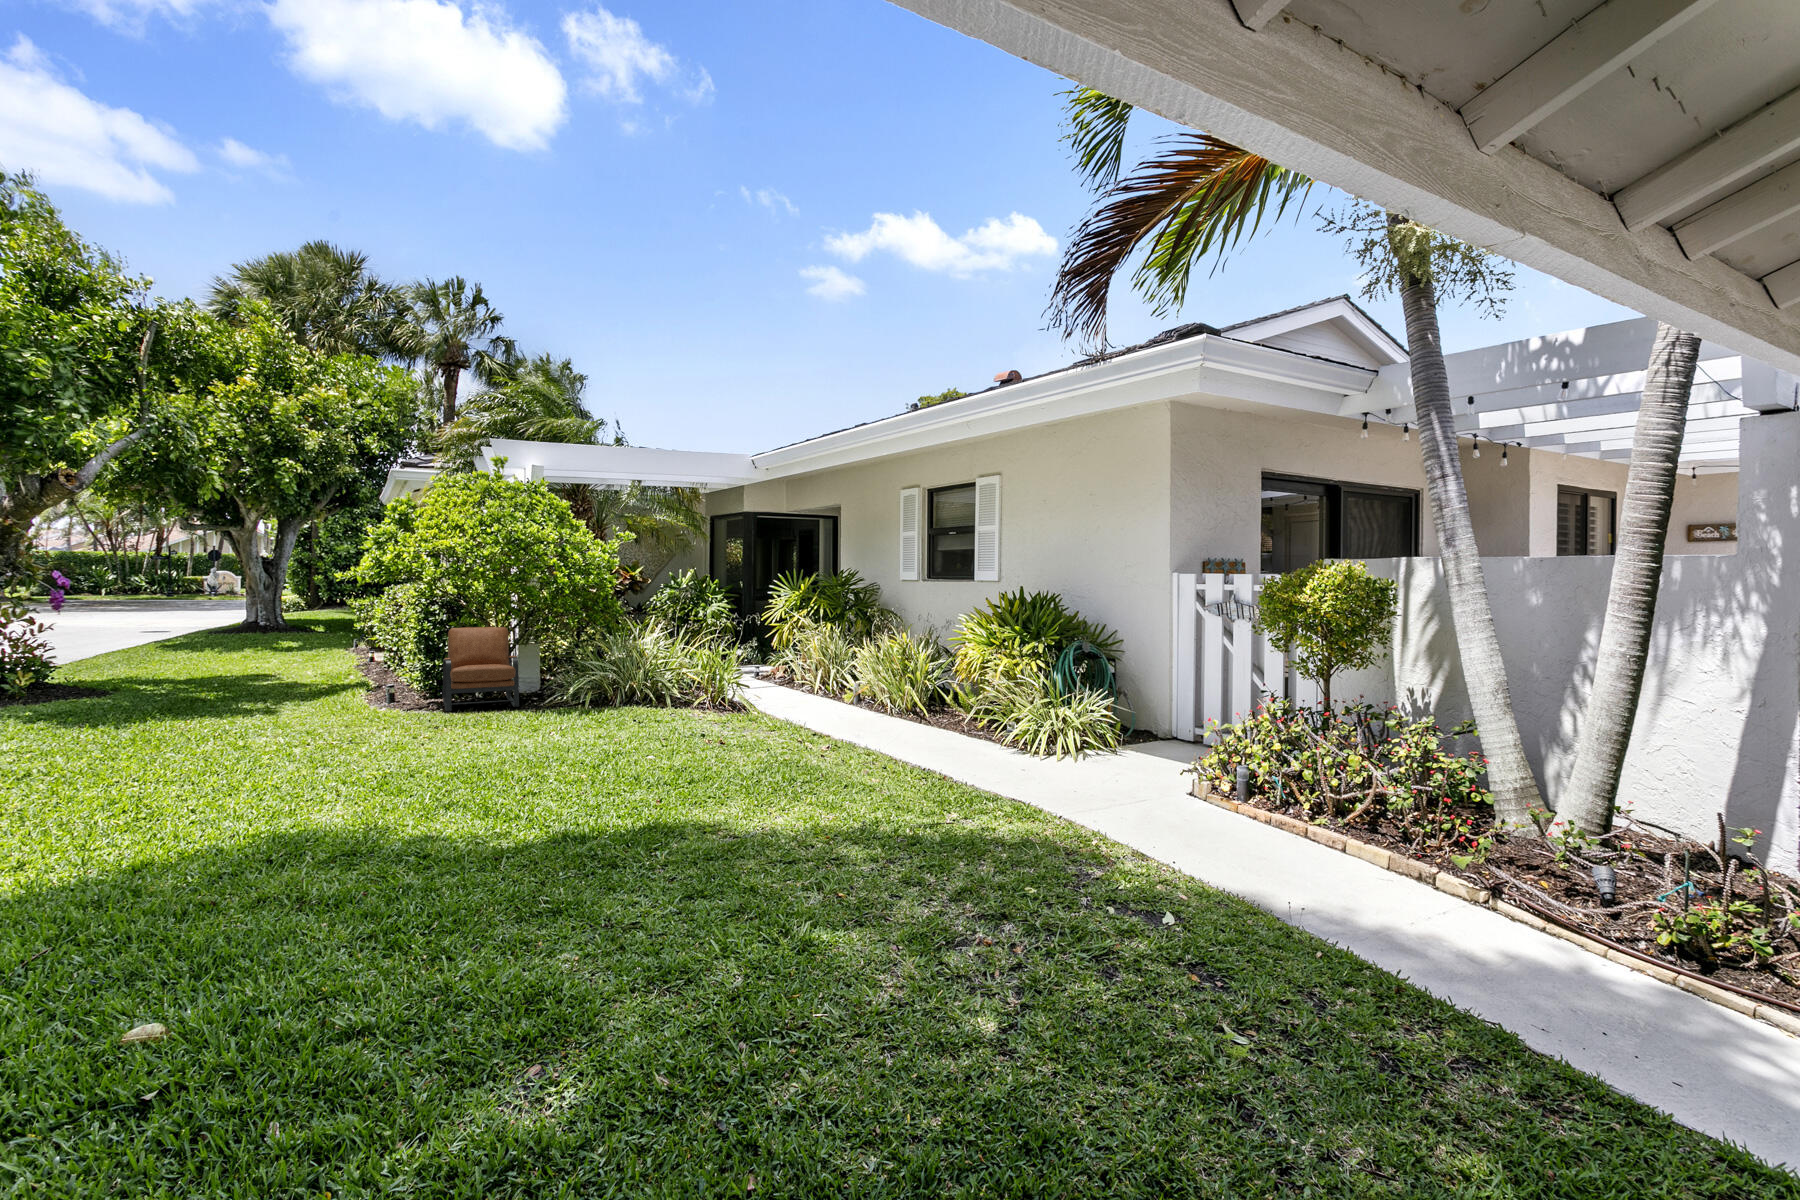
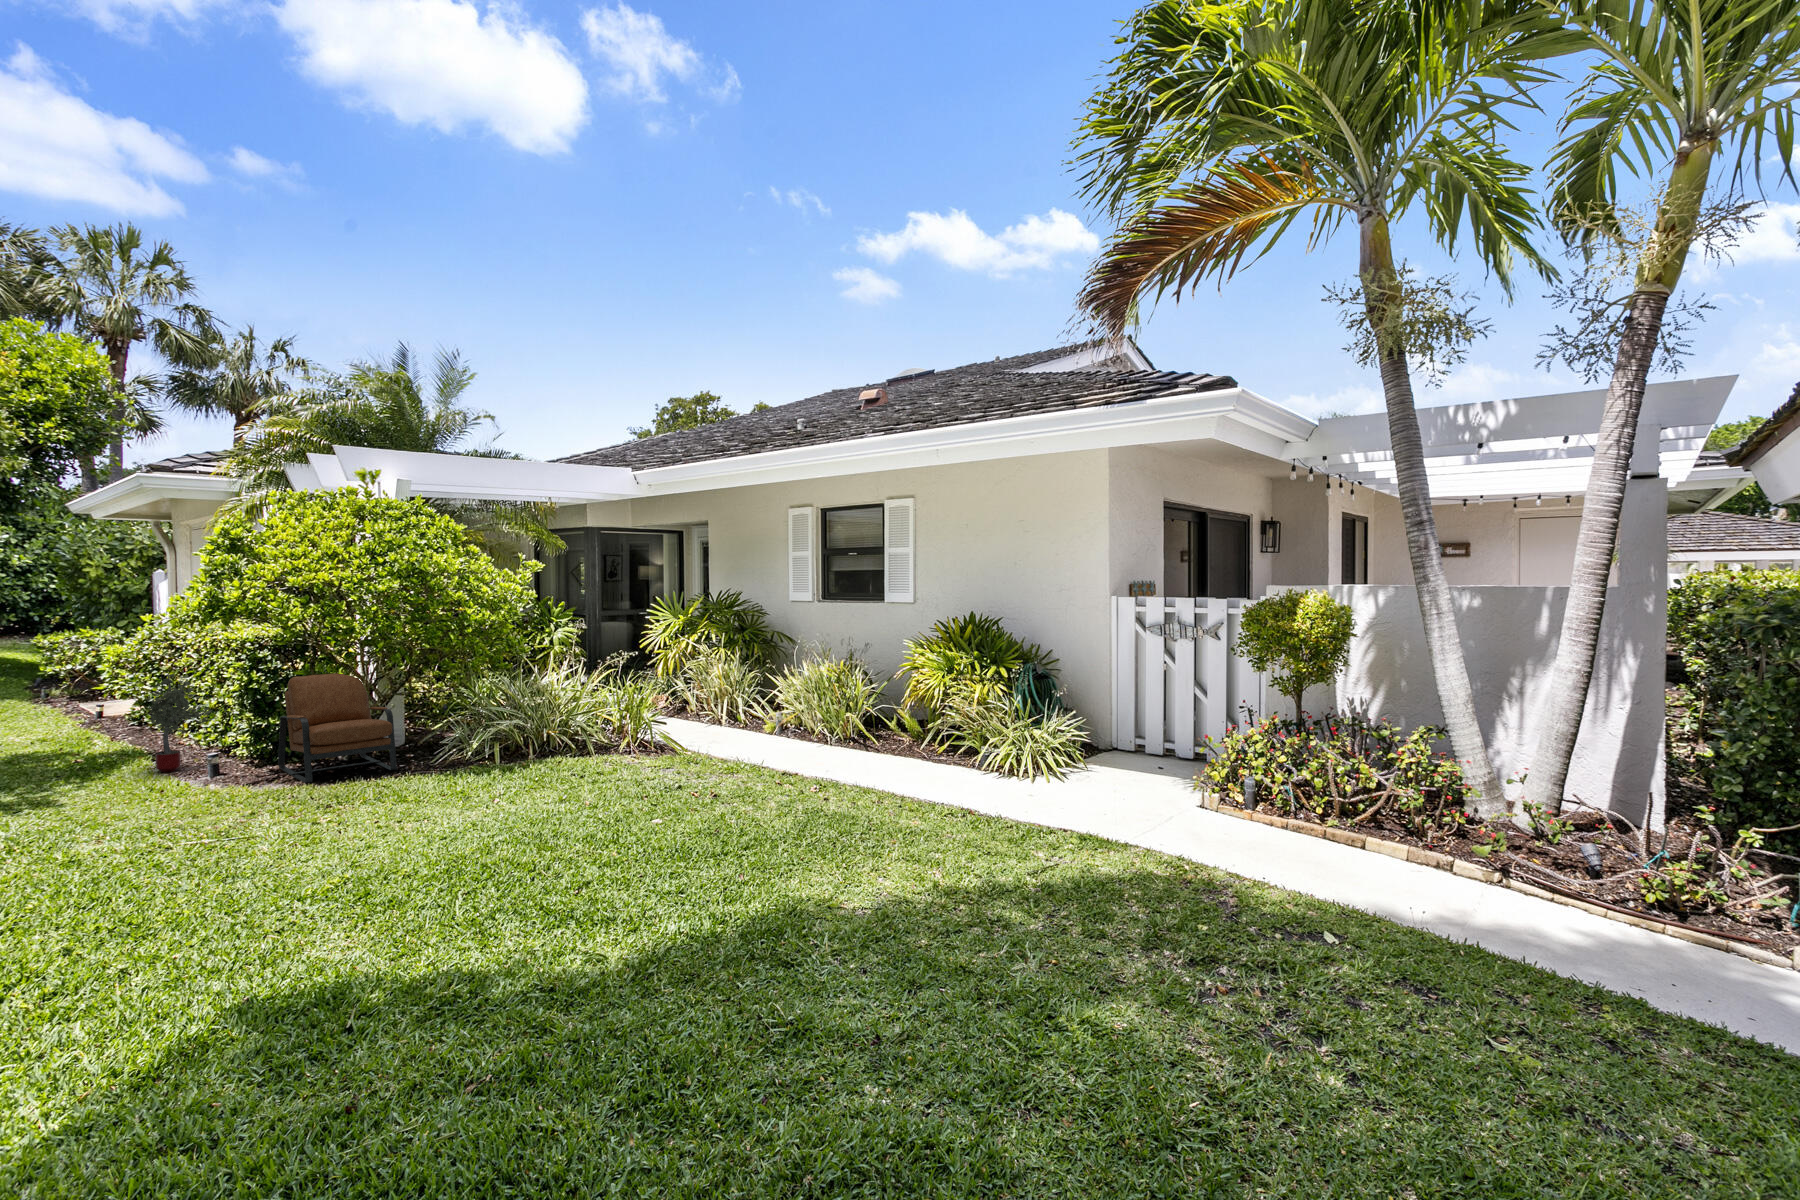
potted tree: none [354,622,403,698] -> present [147,674,212,772]

